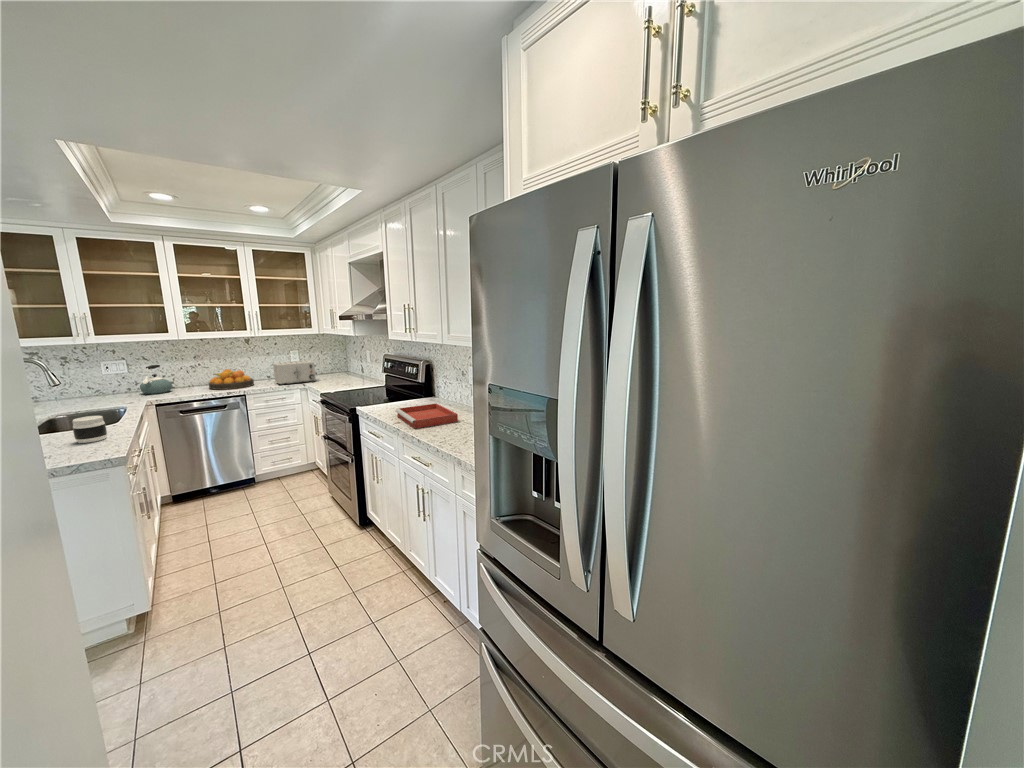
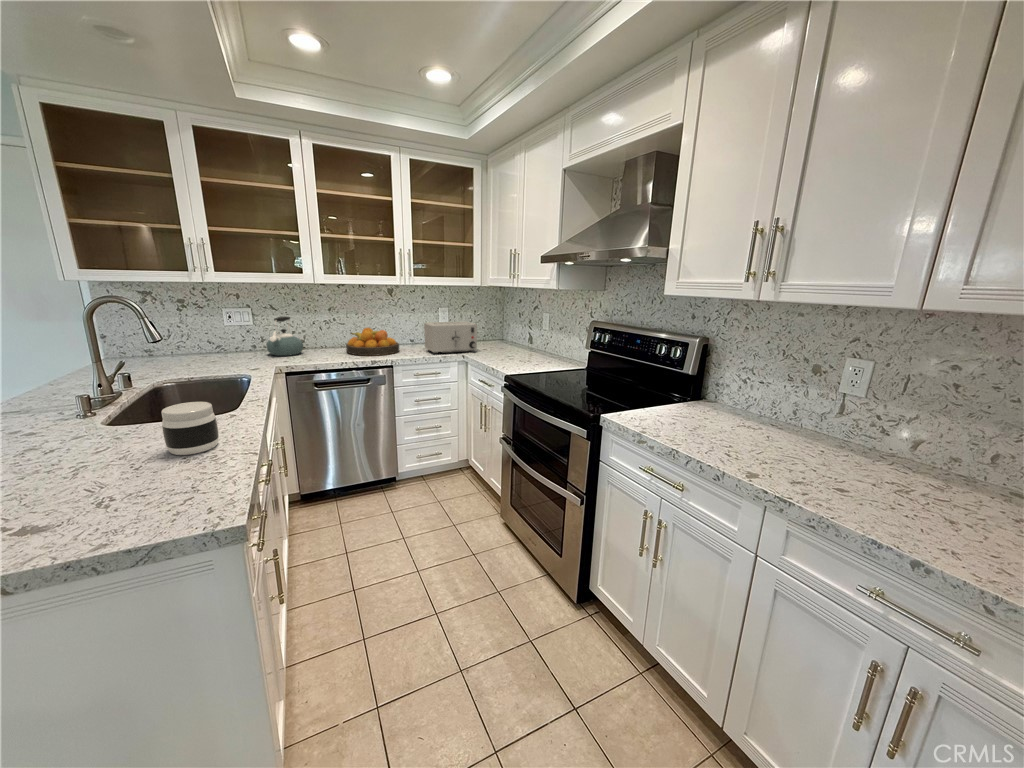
tray: present [395,403,458,428] -> none [708,418,889,490]

